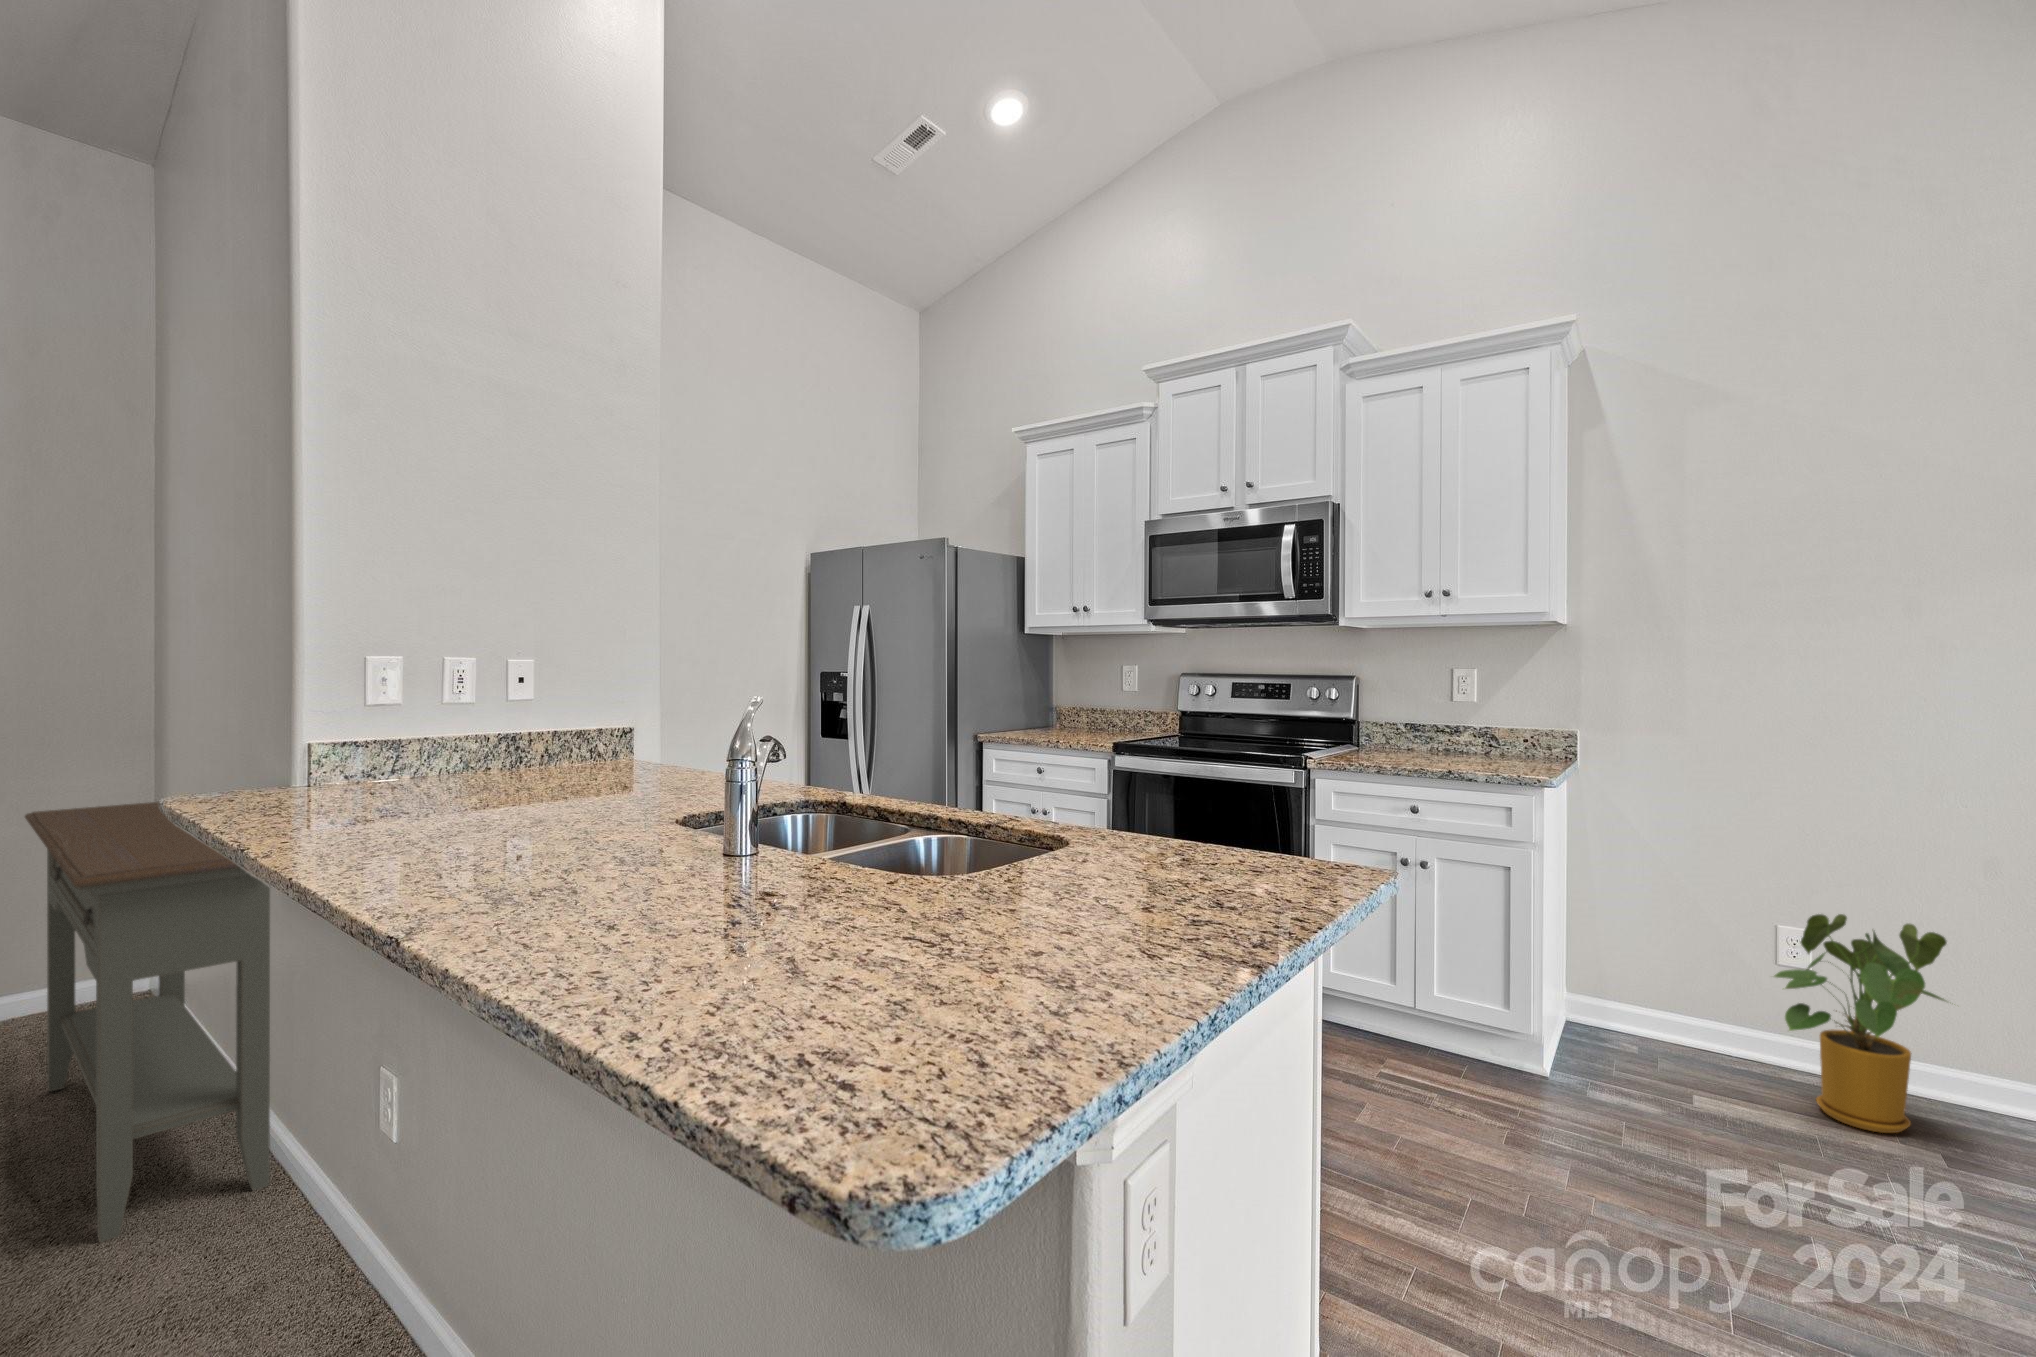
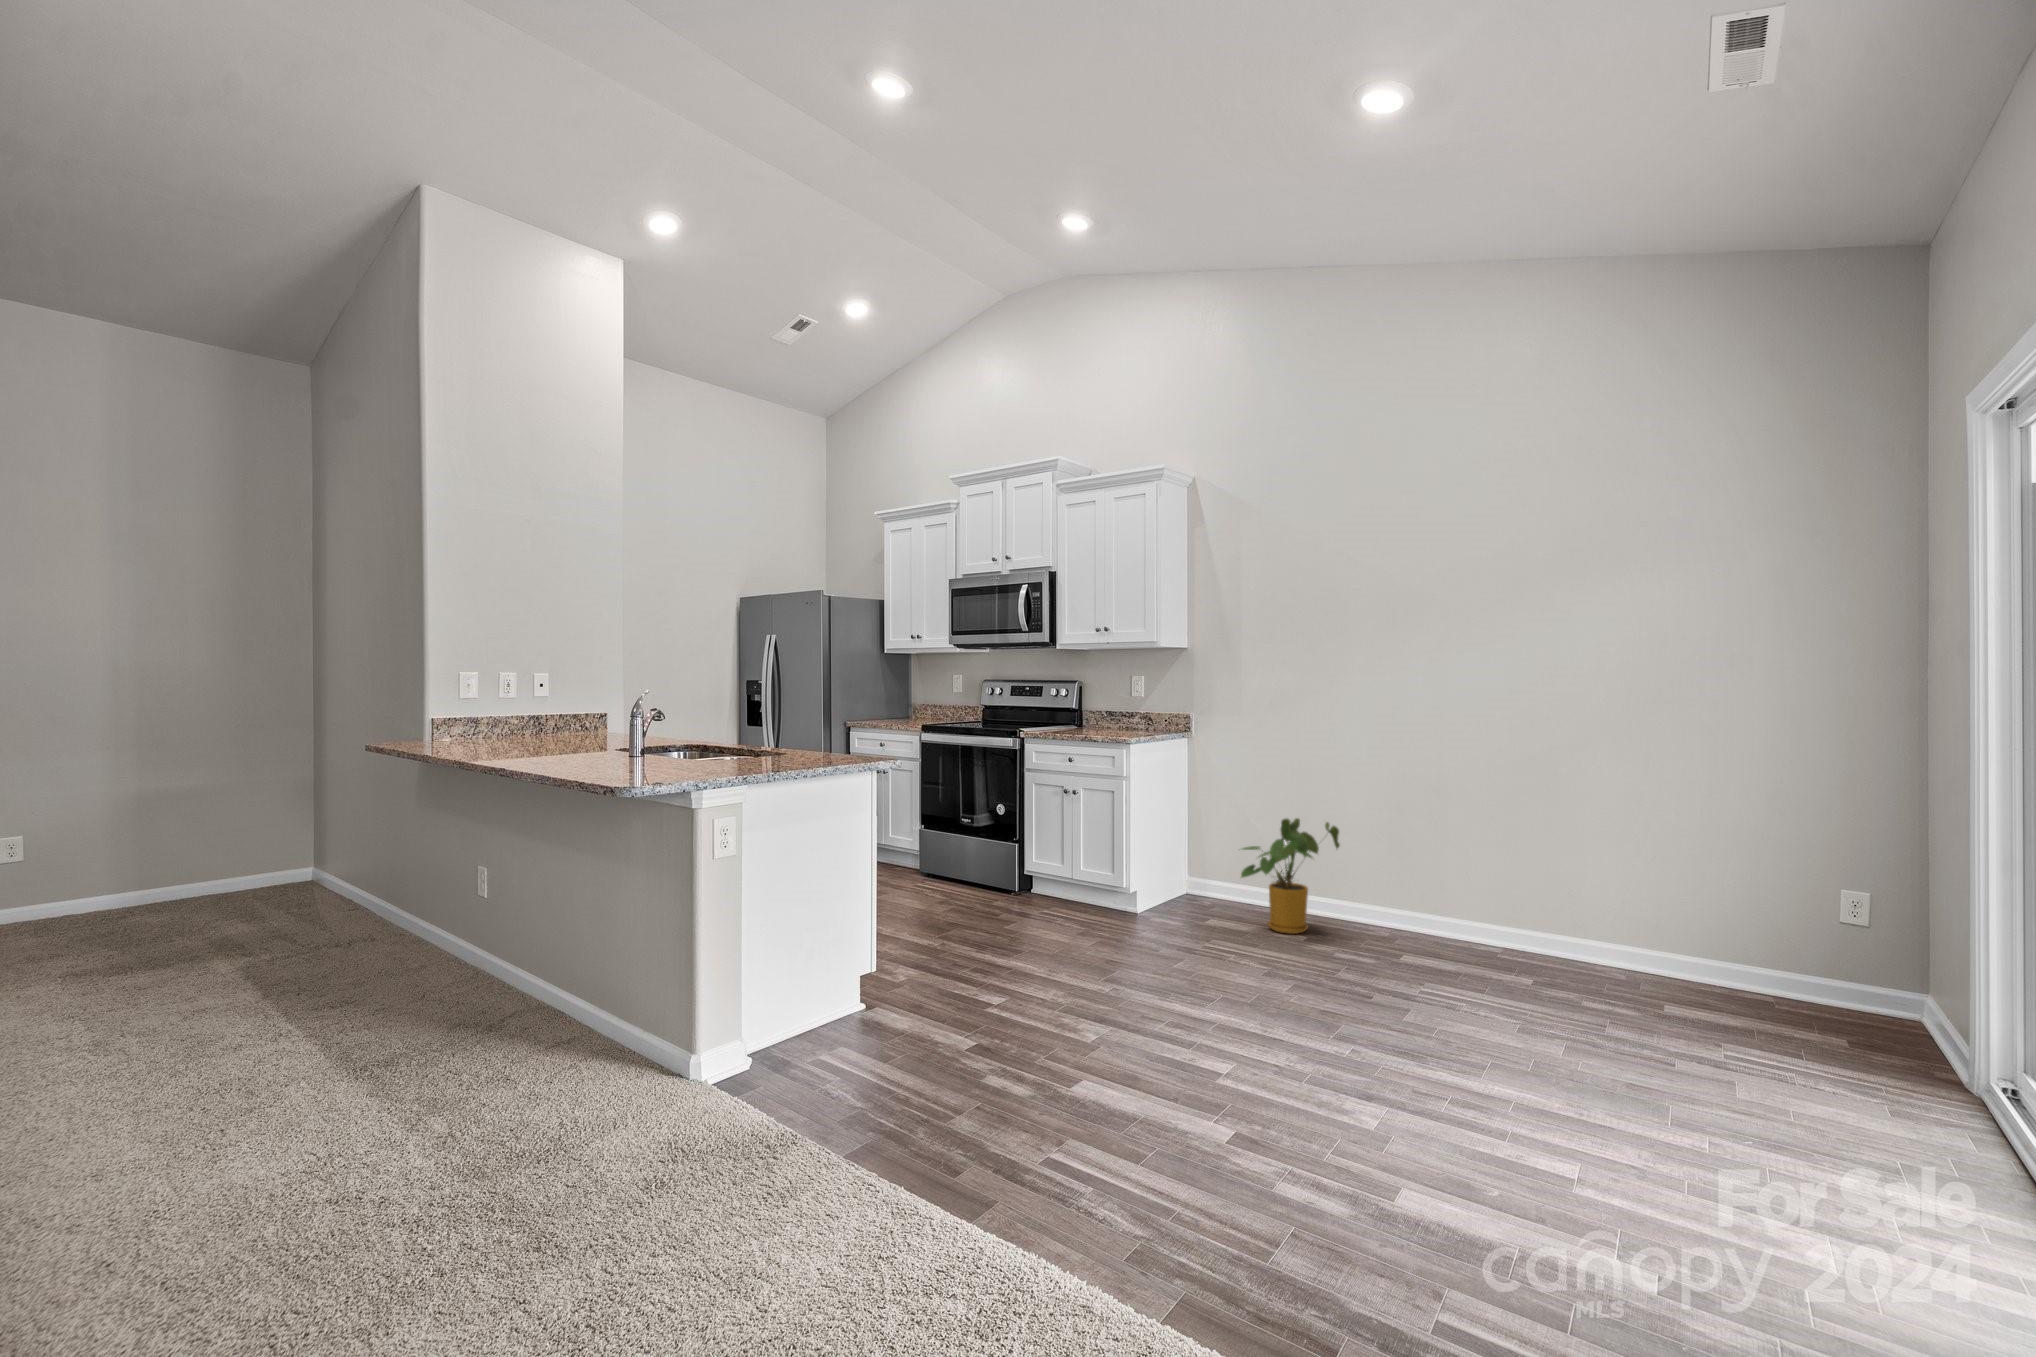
console table: present [25,802,270,1243] -> none [268,757,419,959]

